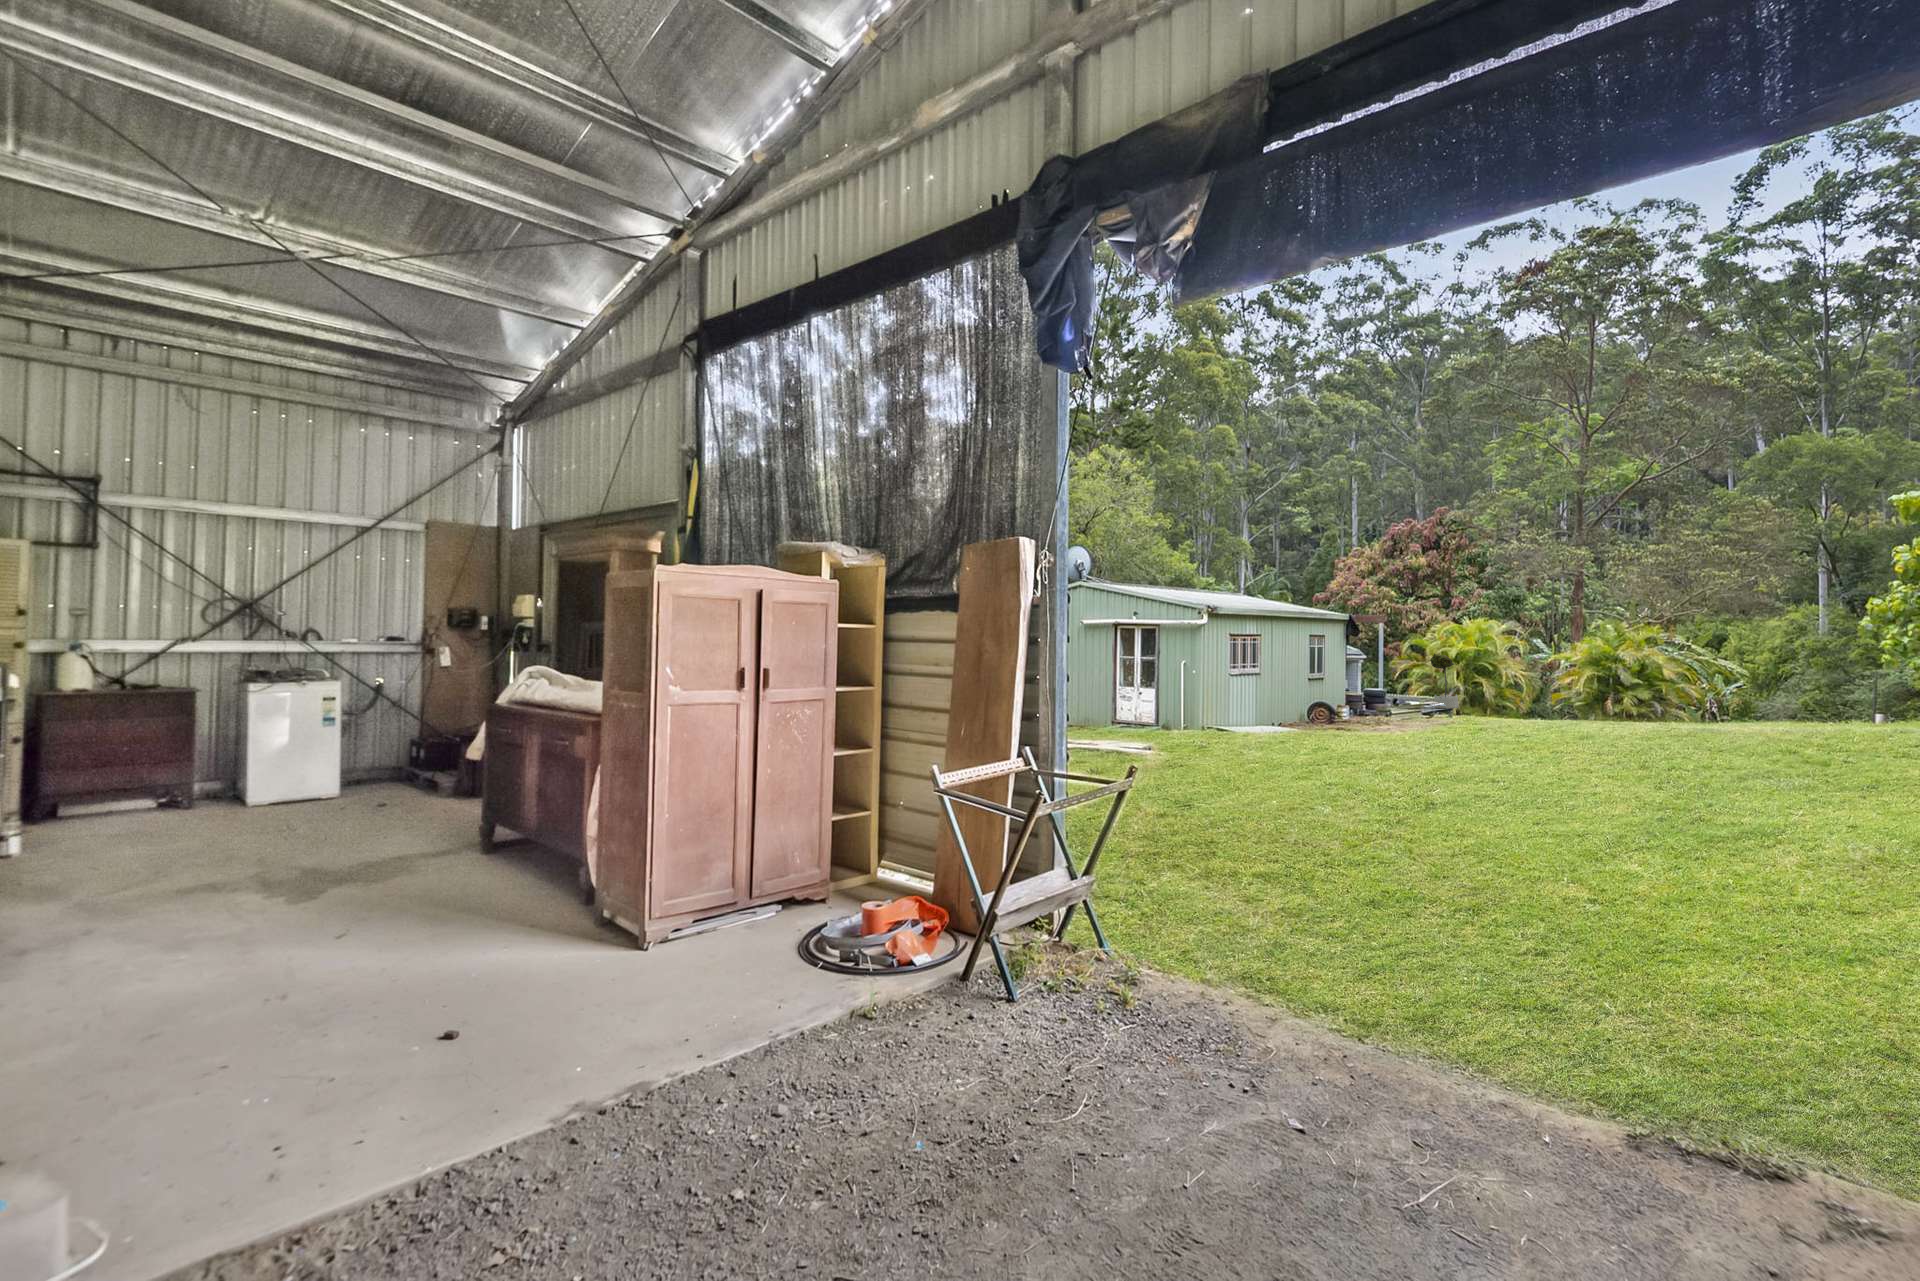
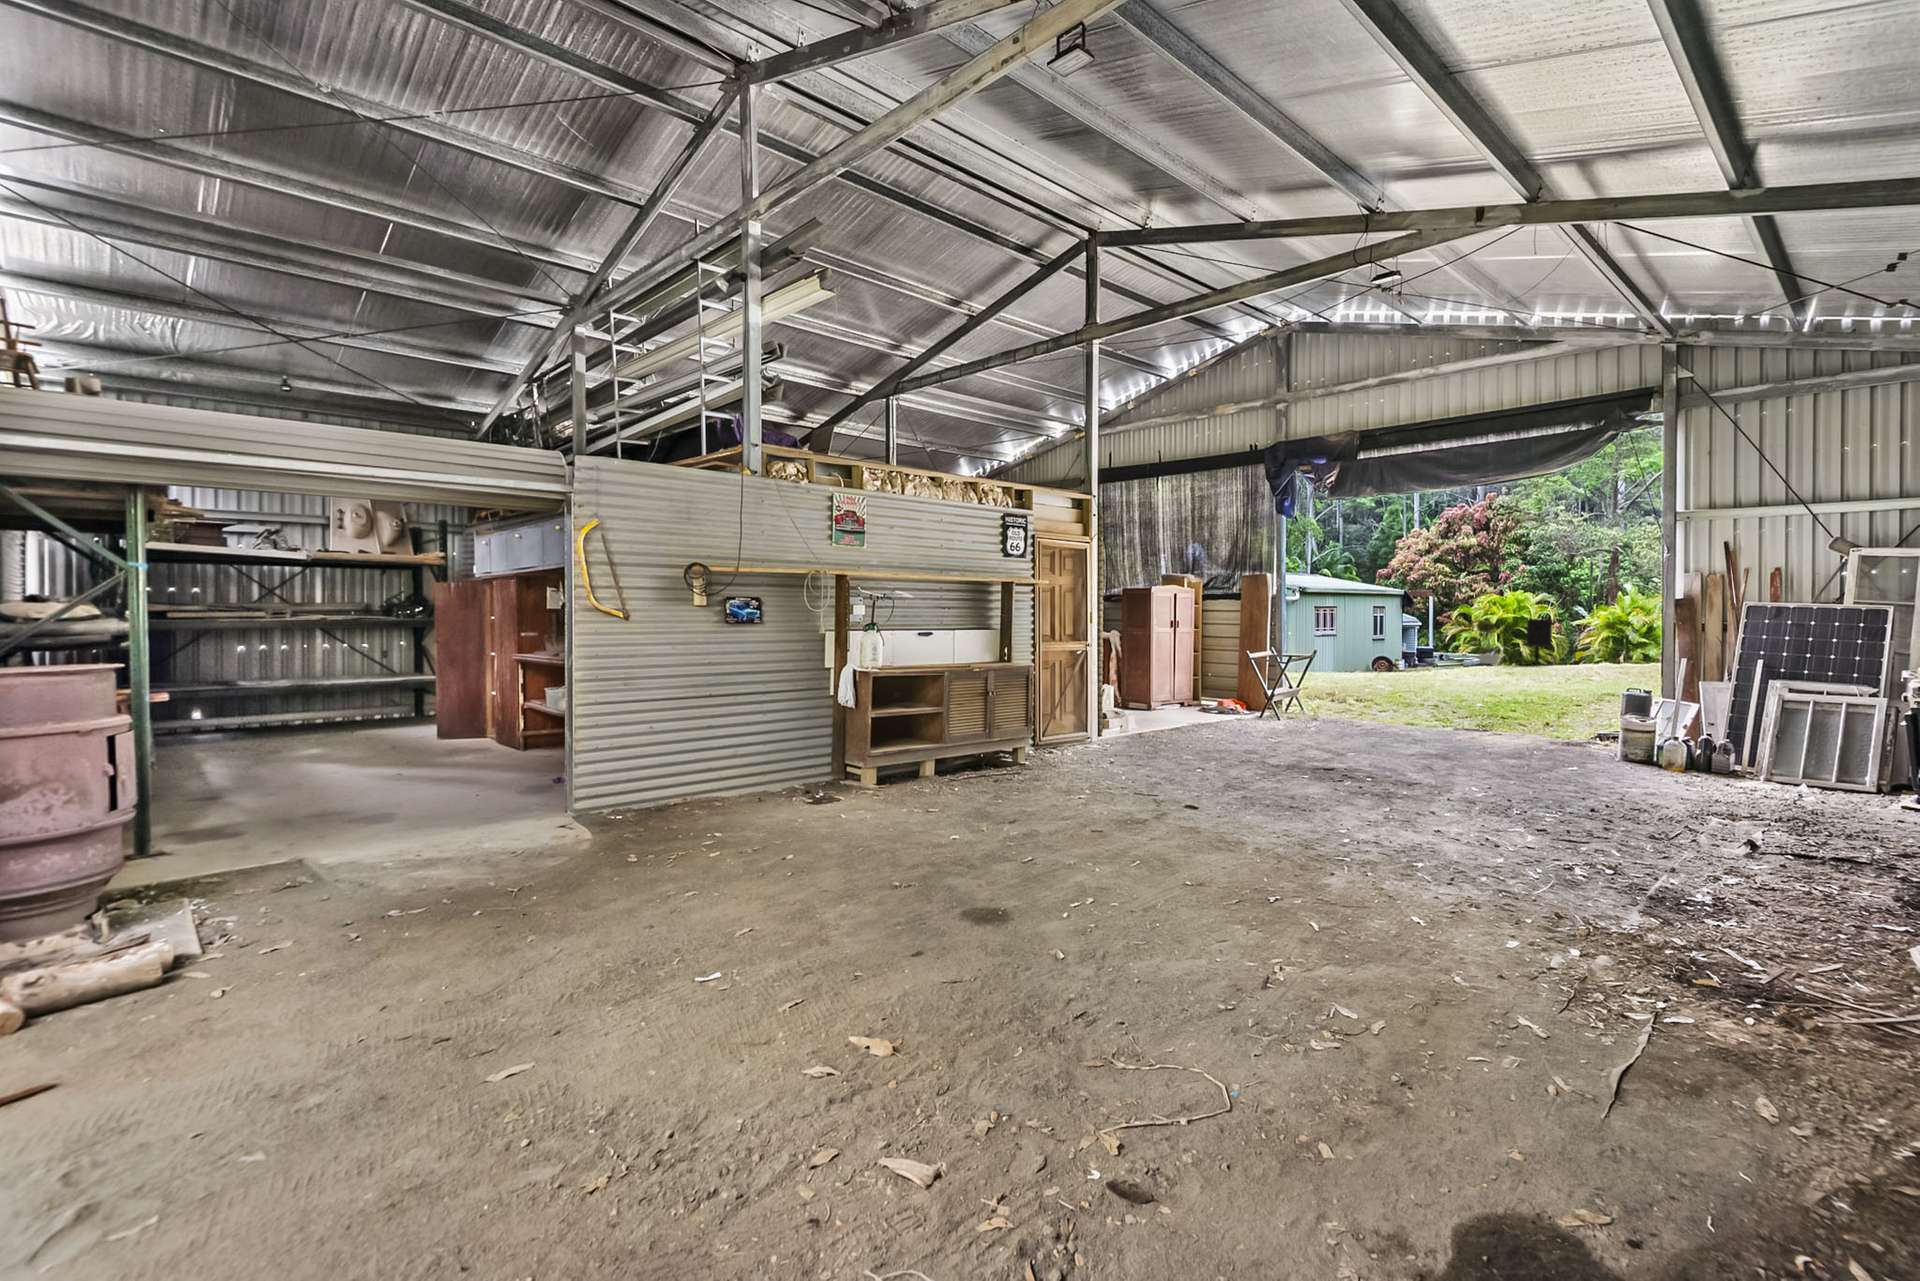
chair: none [1478,652,1530,711] -> present [1515,619,1557,664]

